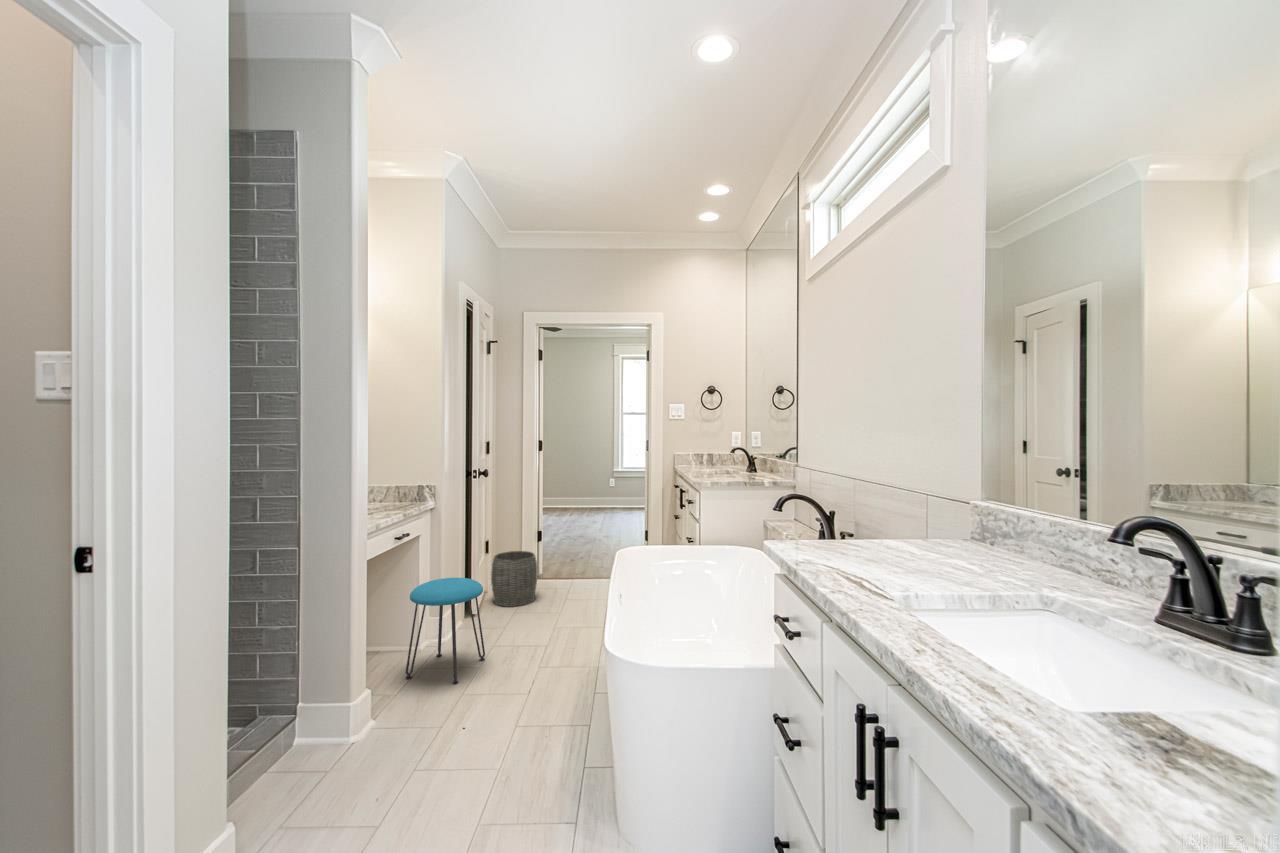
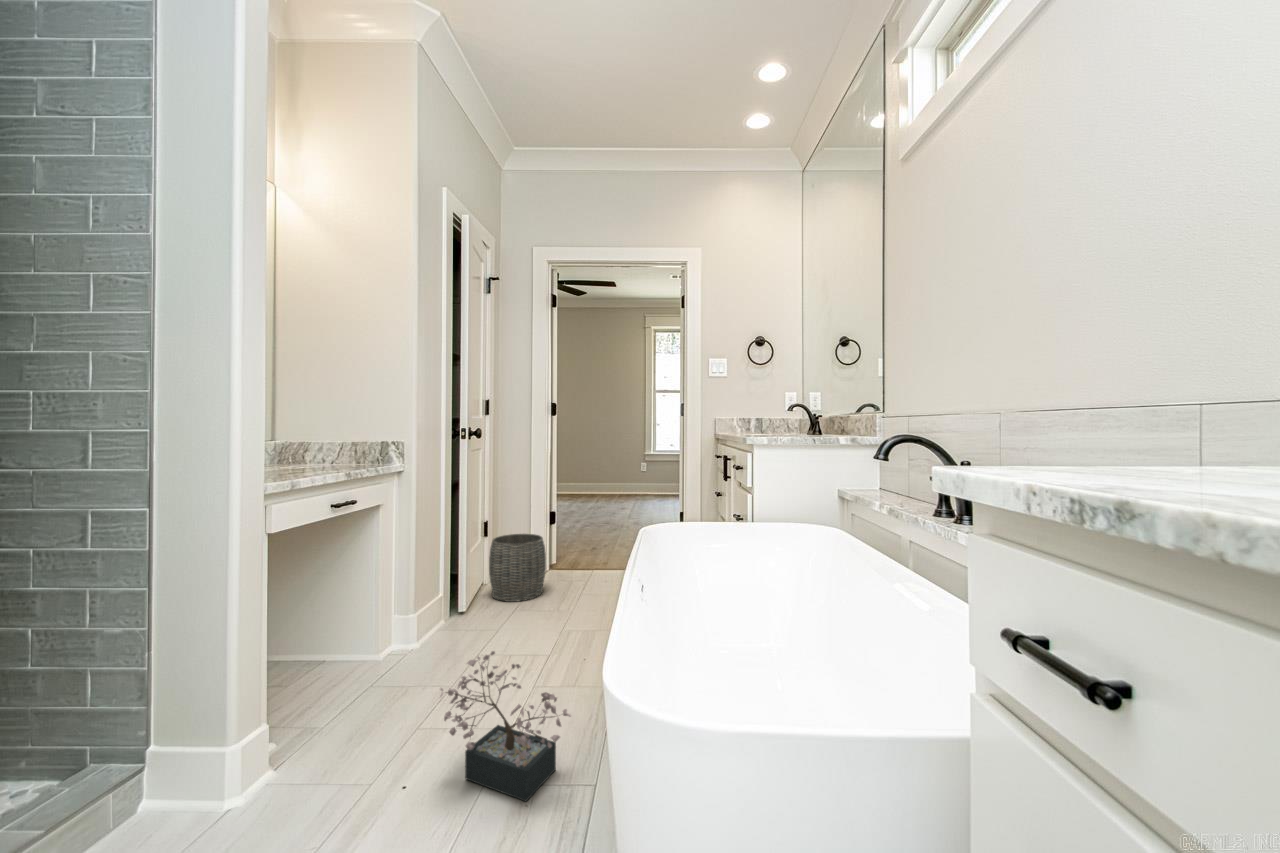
stool: present [406,578,485,684] -> none [347,562,462,711]
decorative plant: none [489,638,574,730] -> present [440,651,571,801]

